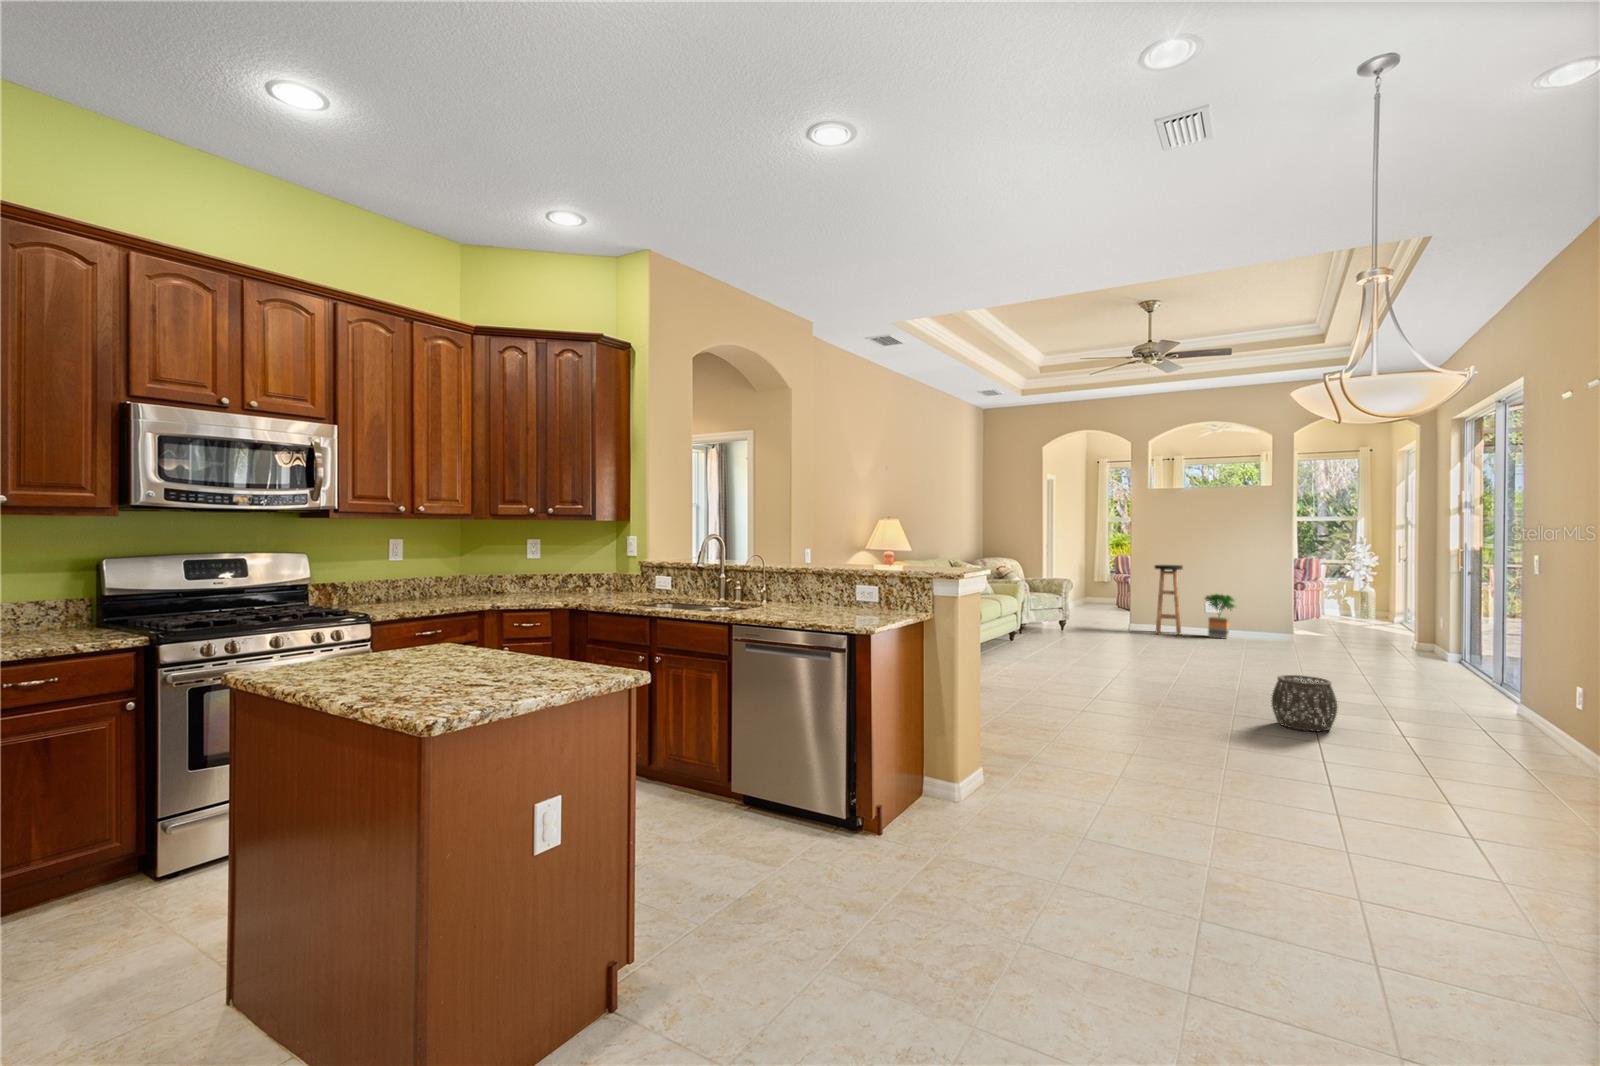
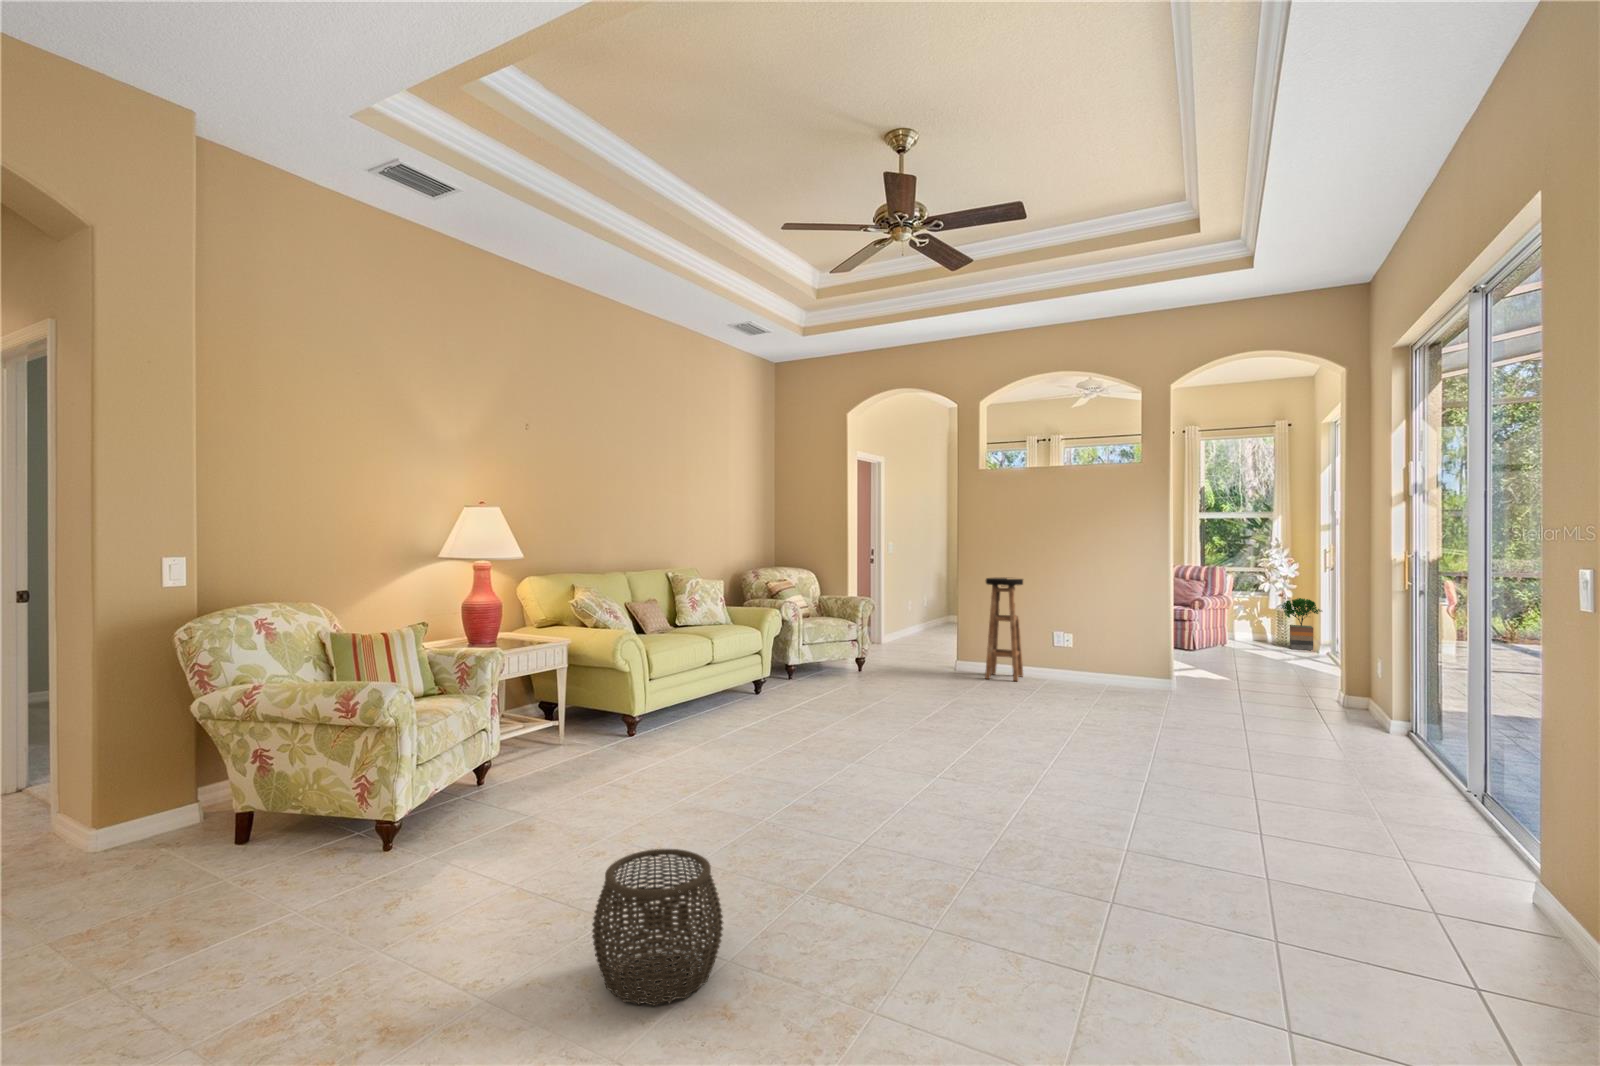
potted tree: present [1205,594,1236,639] -> present [1281,598,1322,650]
woven basket: present [1271,675,1338,732] -> present [592,849,724,1006]

